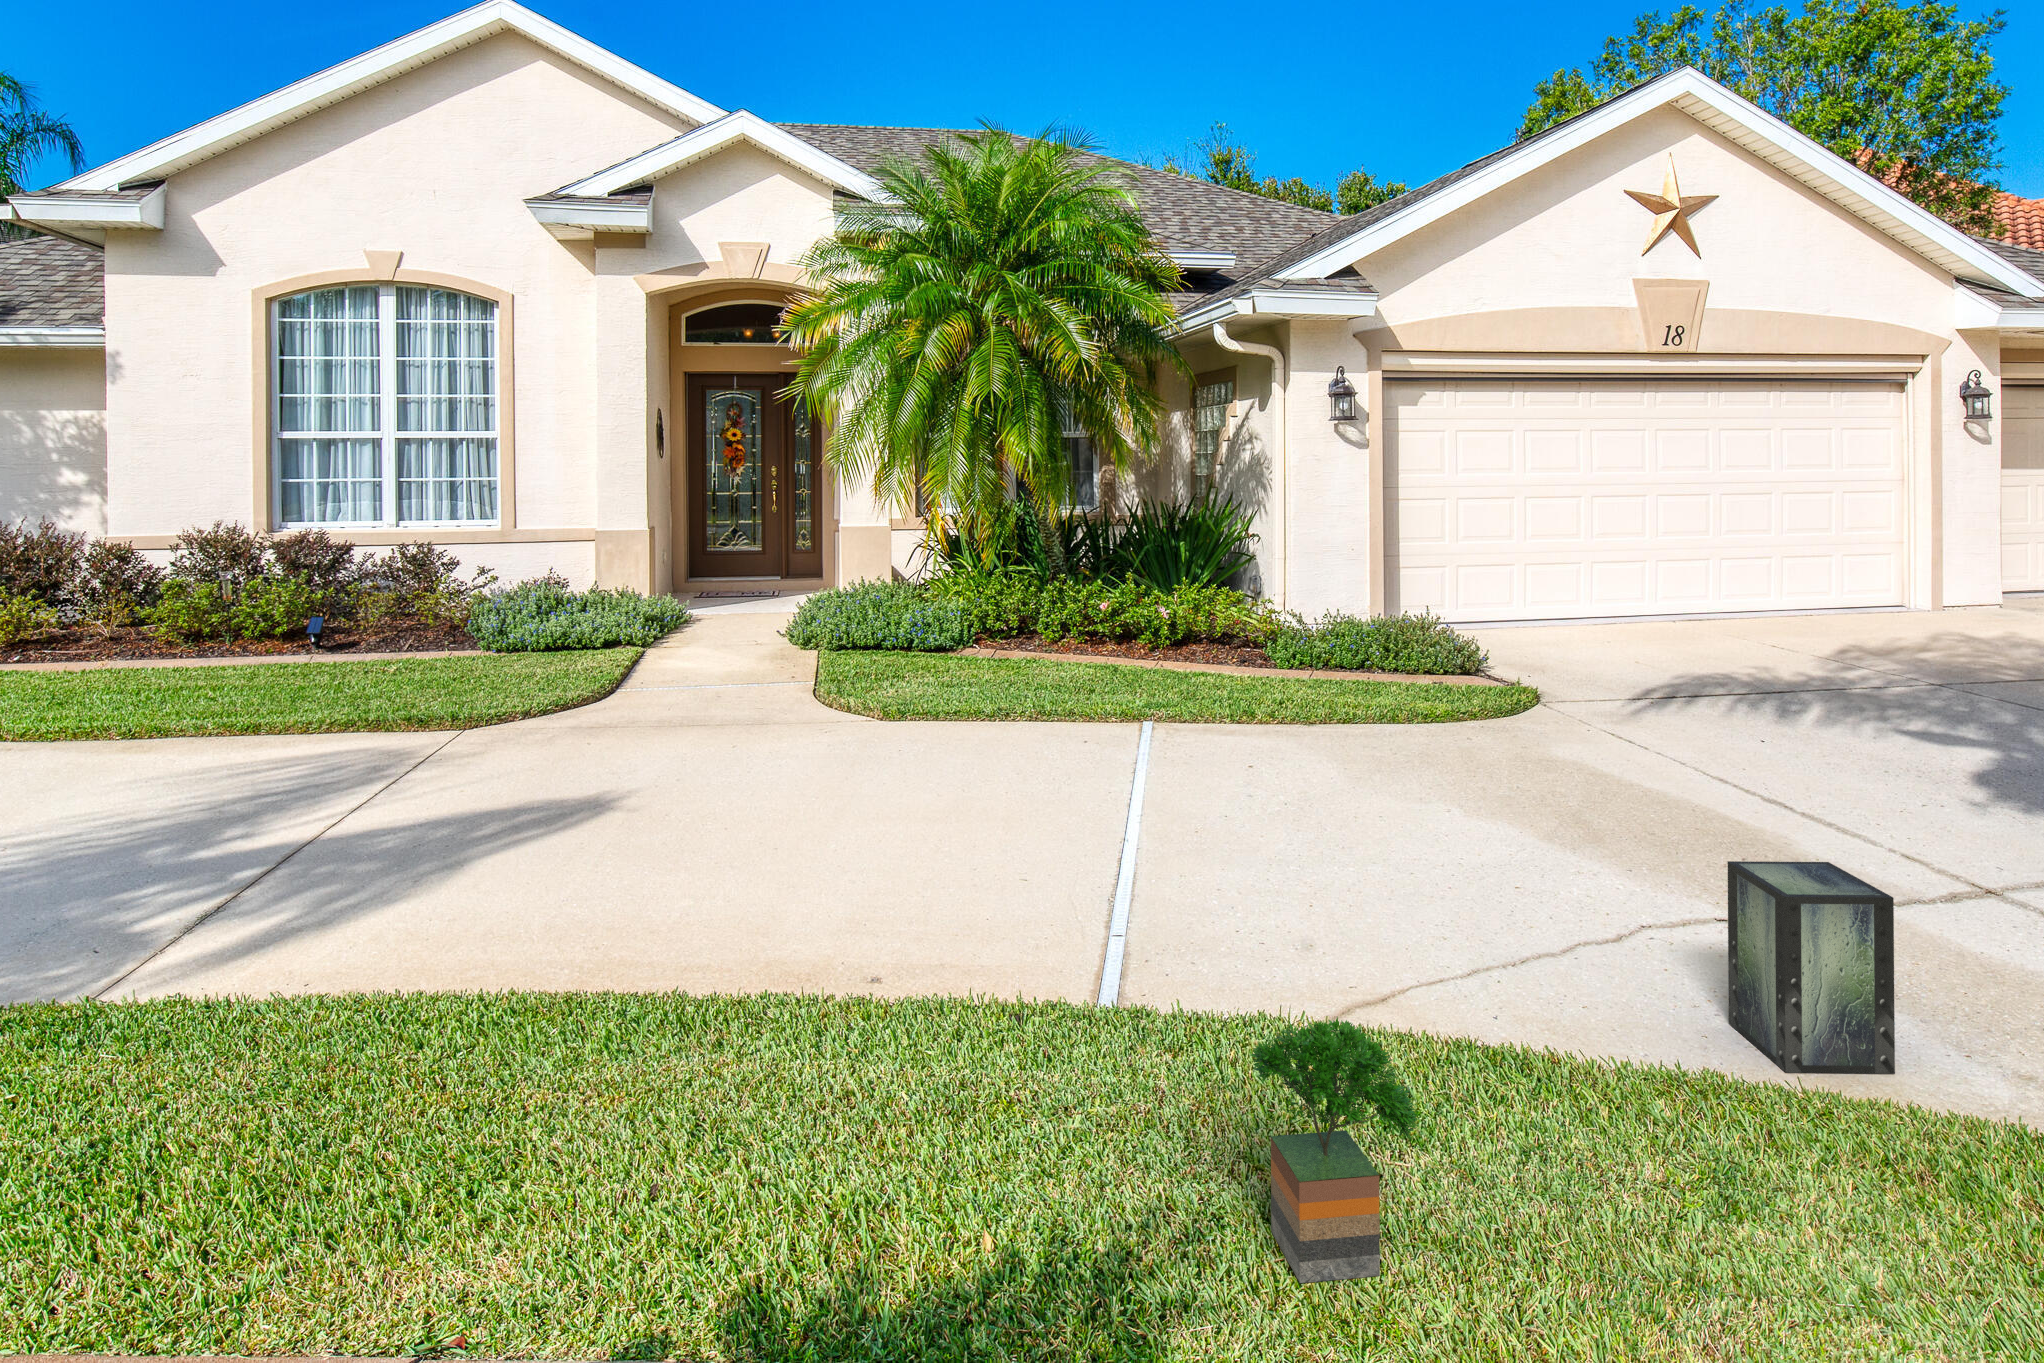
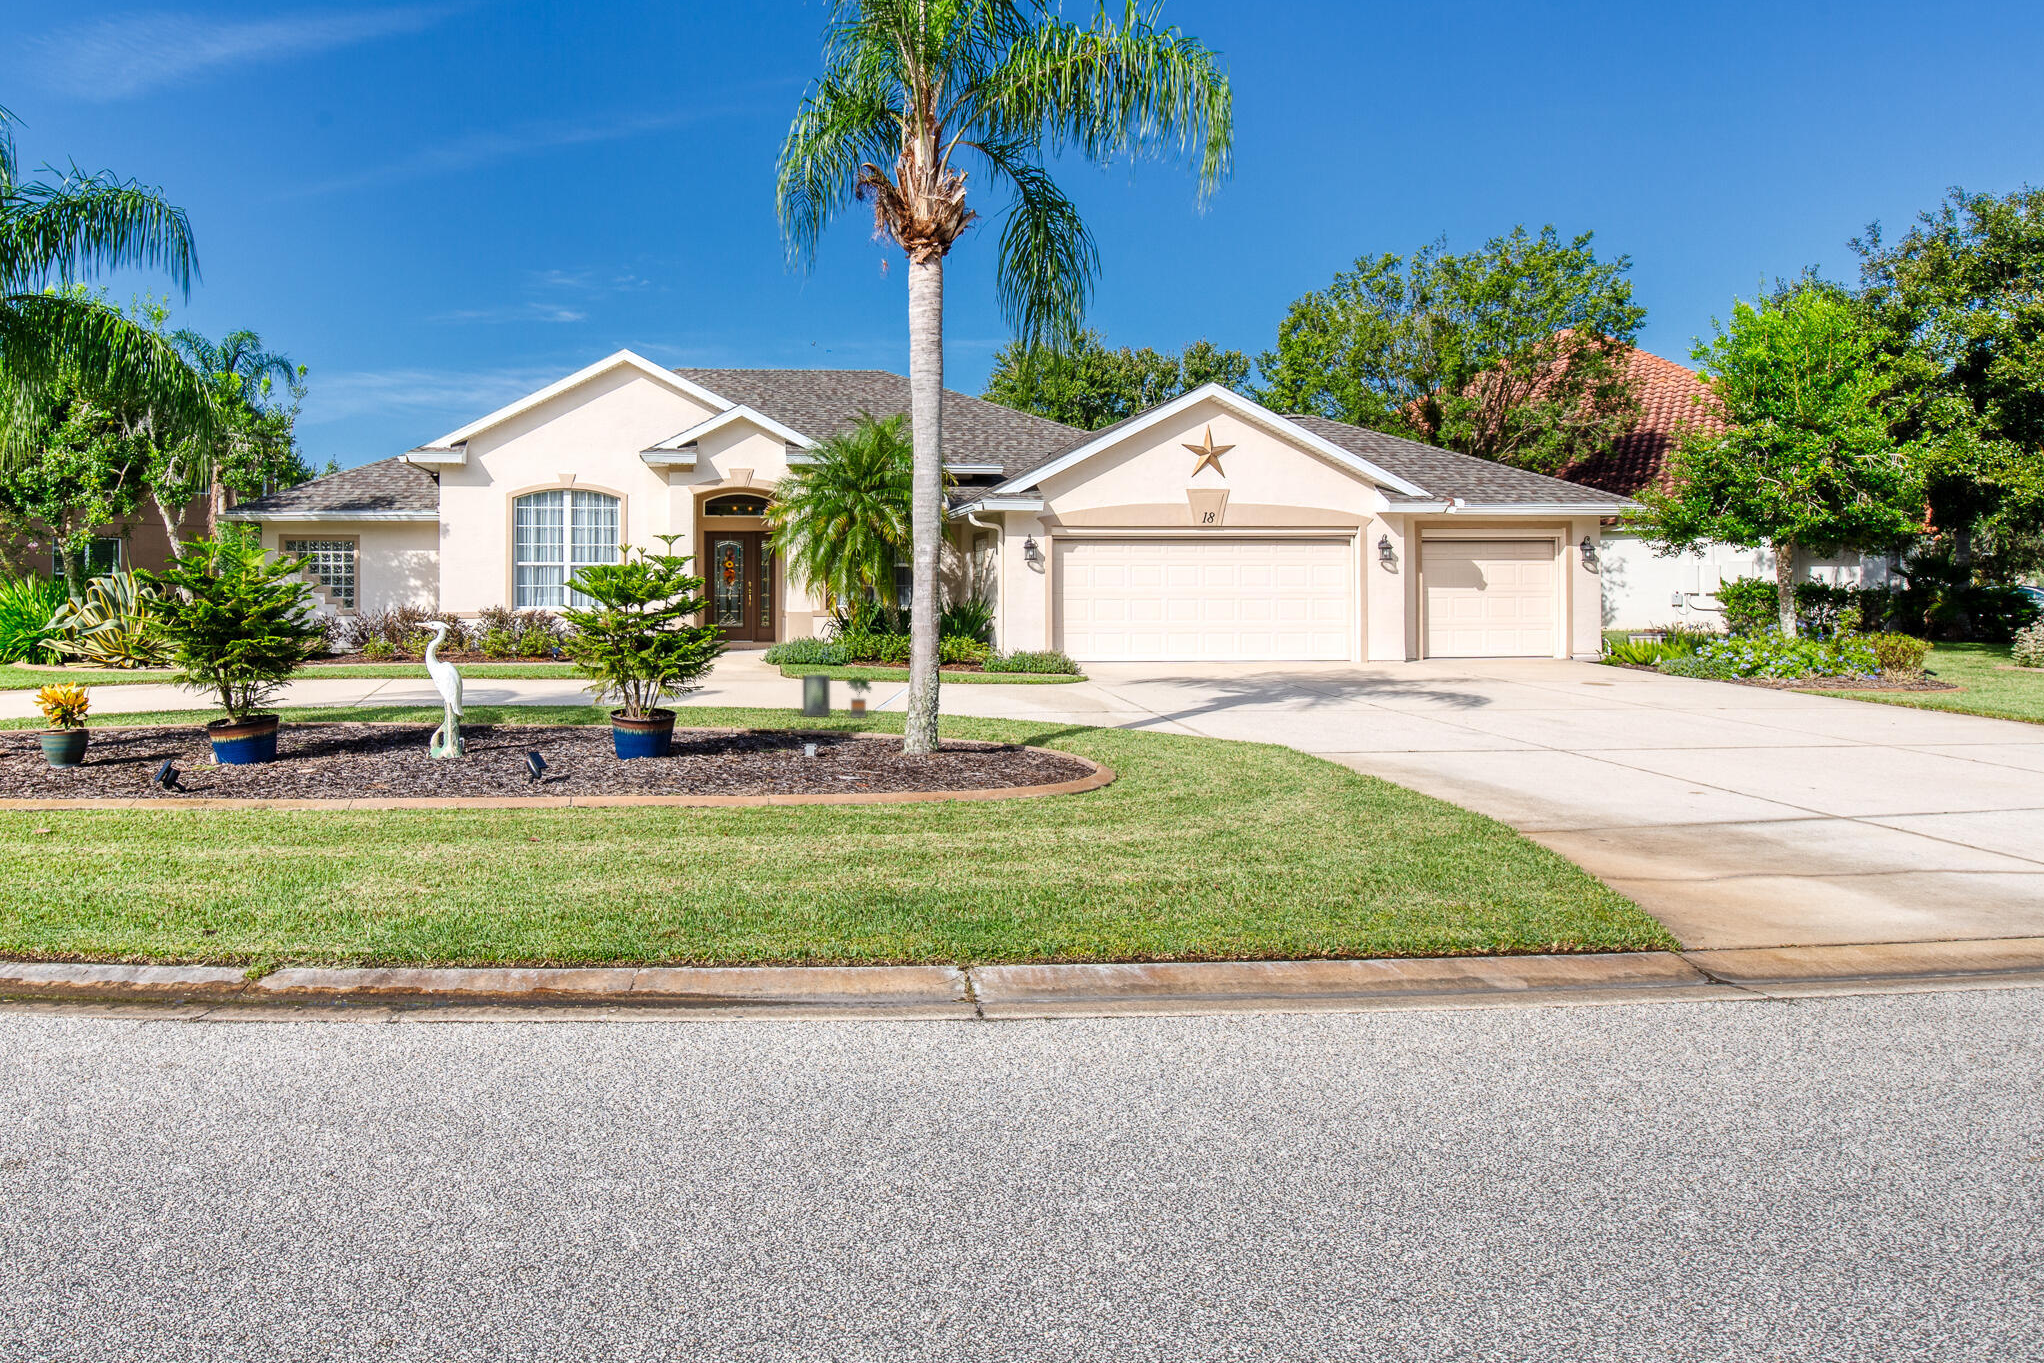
storage box: present [1728,861,1895,1074] -> present [803,675,830,717]

